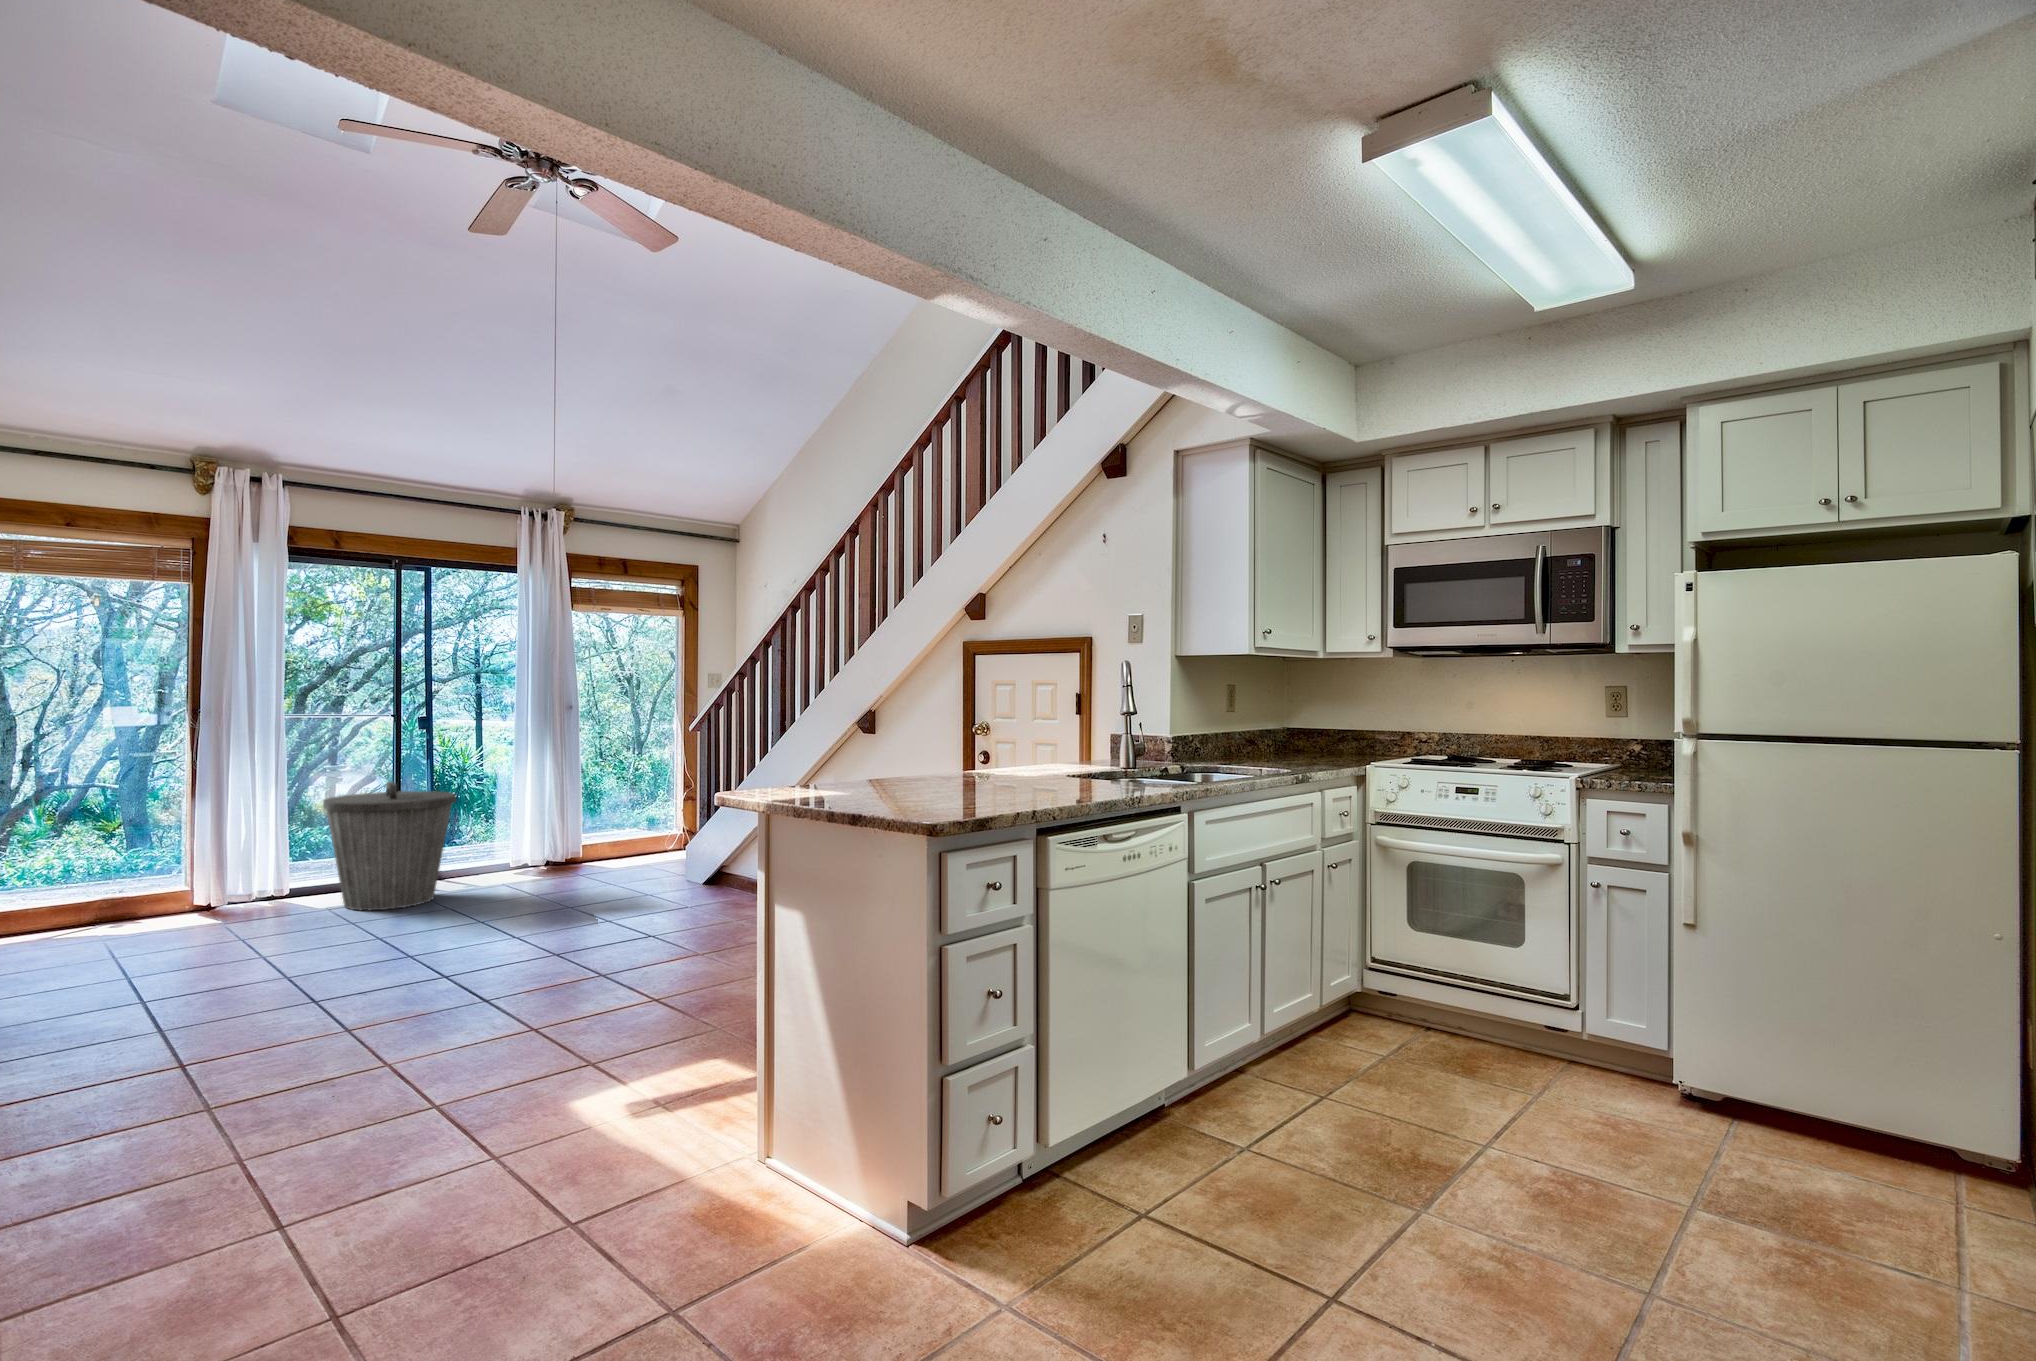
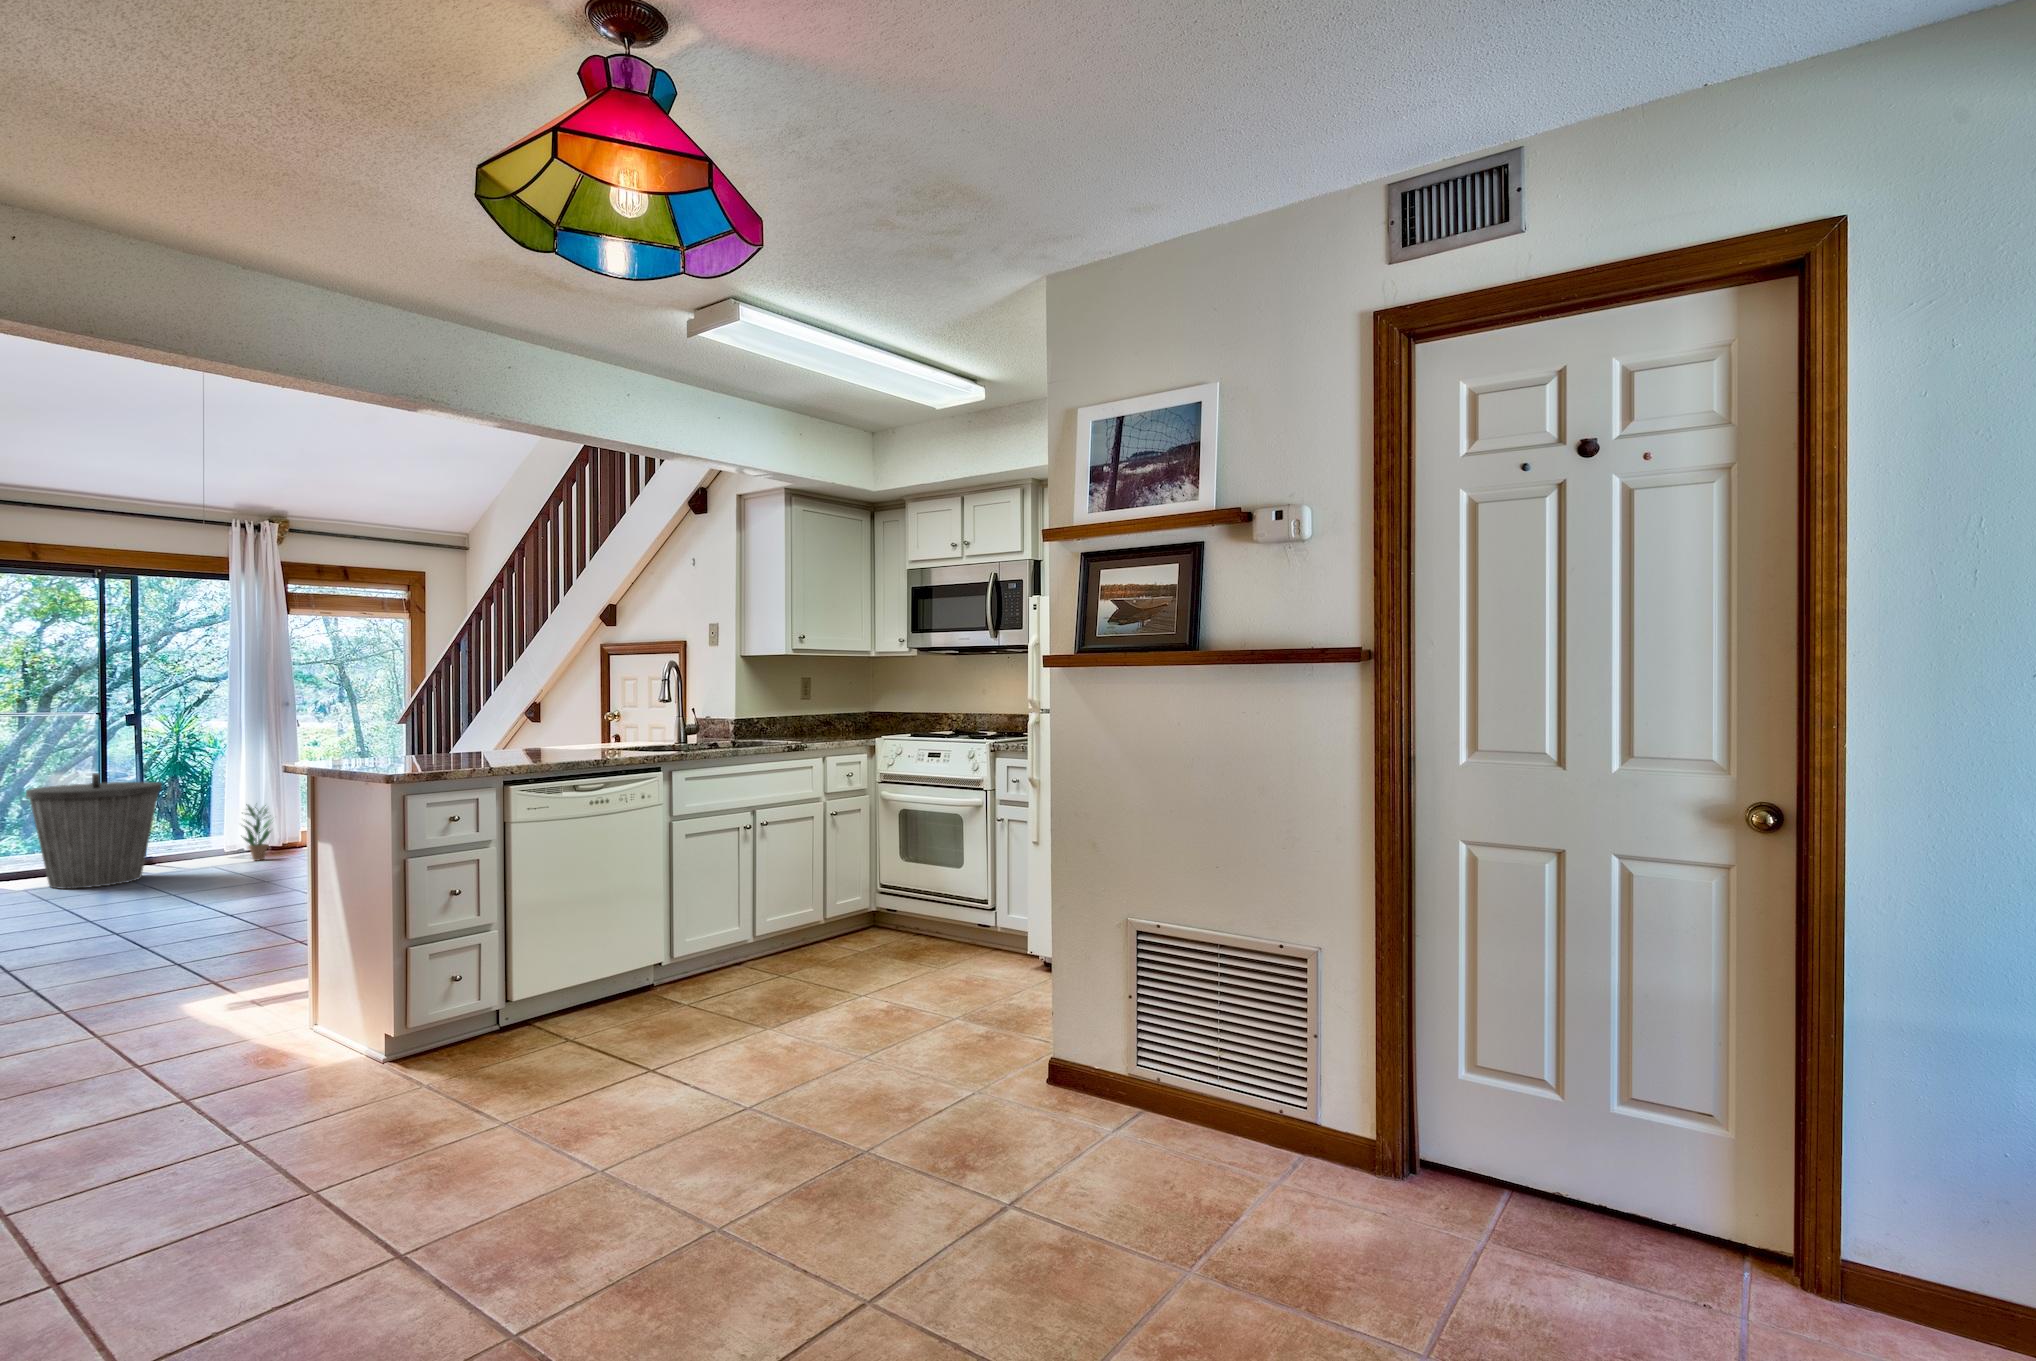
potted plant: none [524,814,562,878] -> present [242,804,270,861]

